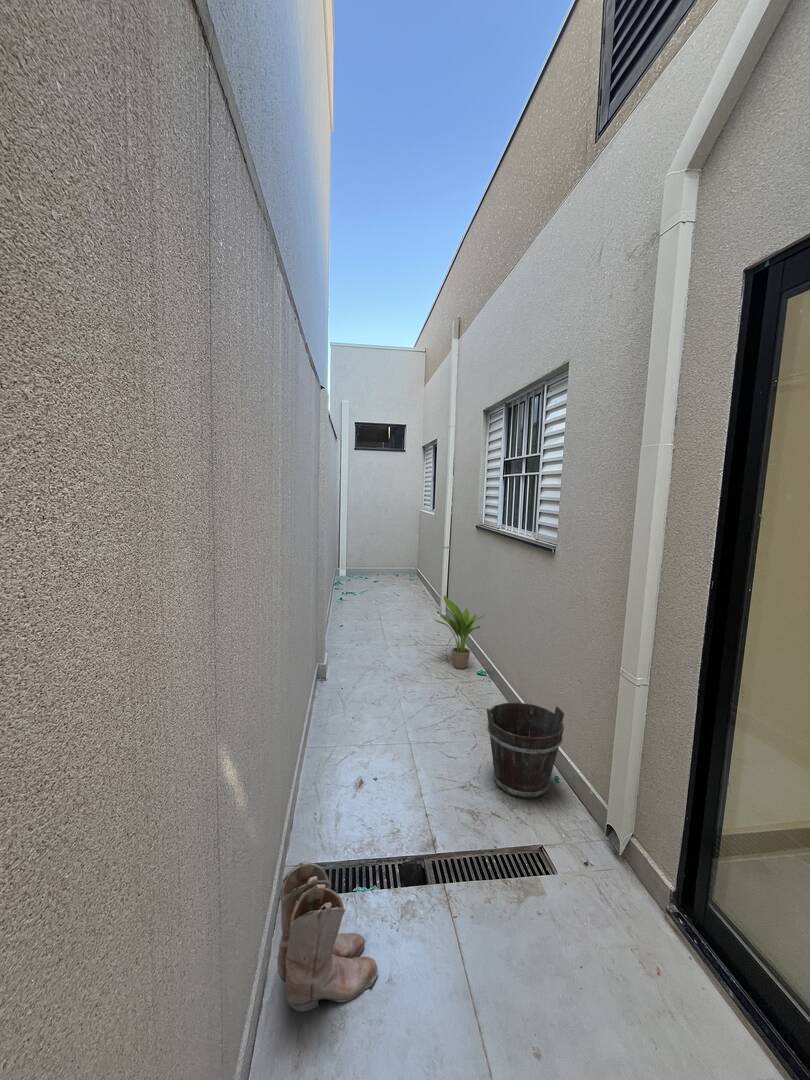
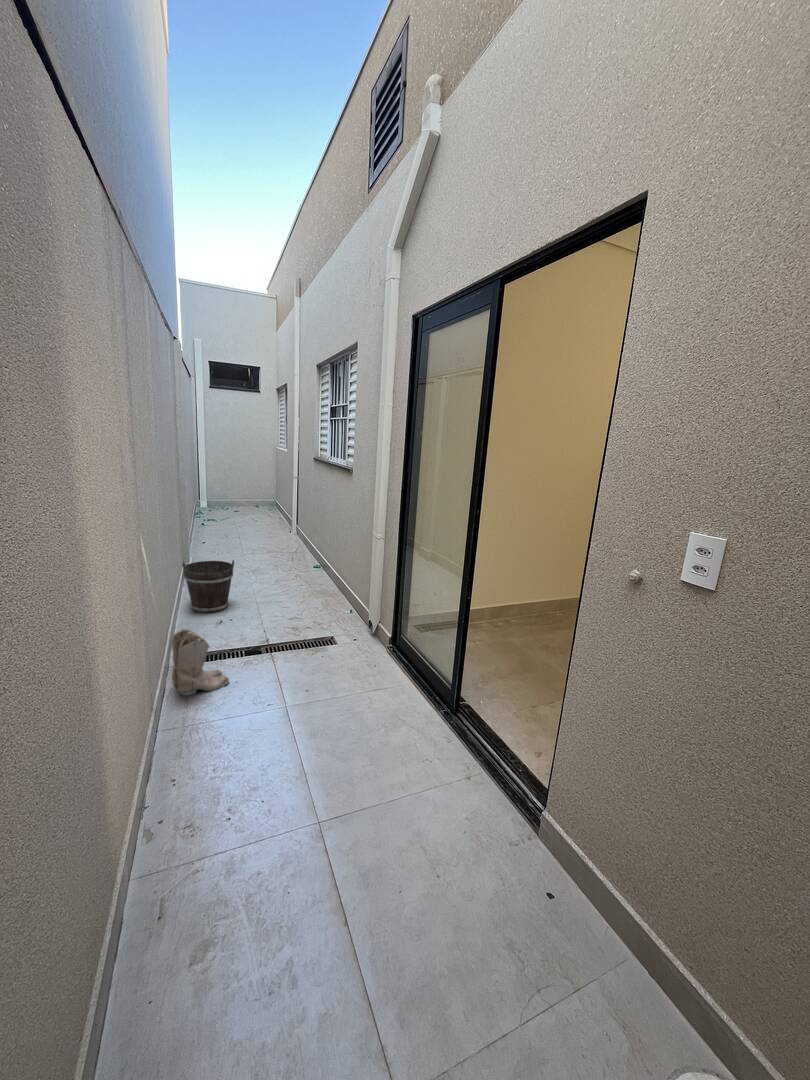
potted plant: present [435,595,483,669] -> none [278,510,318,564]
bucket: present [487,703,564,799] -> present [183,560,234,613]

